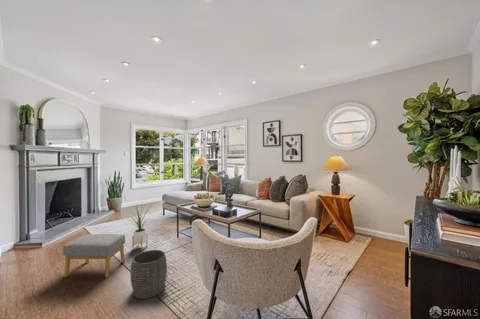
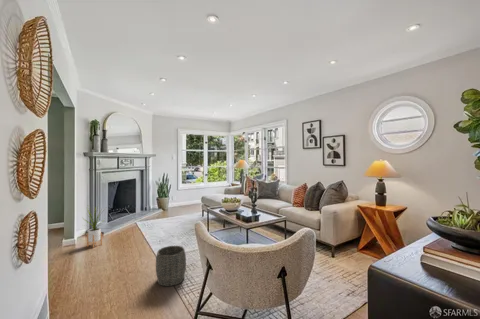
house plant: present [132,208,148,250] -> present [87,208,102,247]
footstool: present [63,234,125,277] -> none [112,228,159,265]

